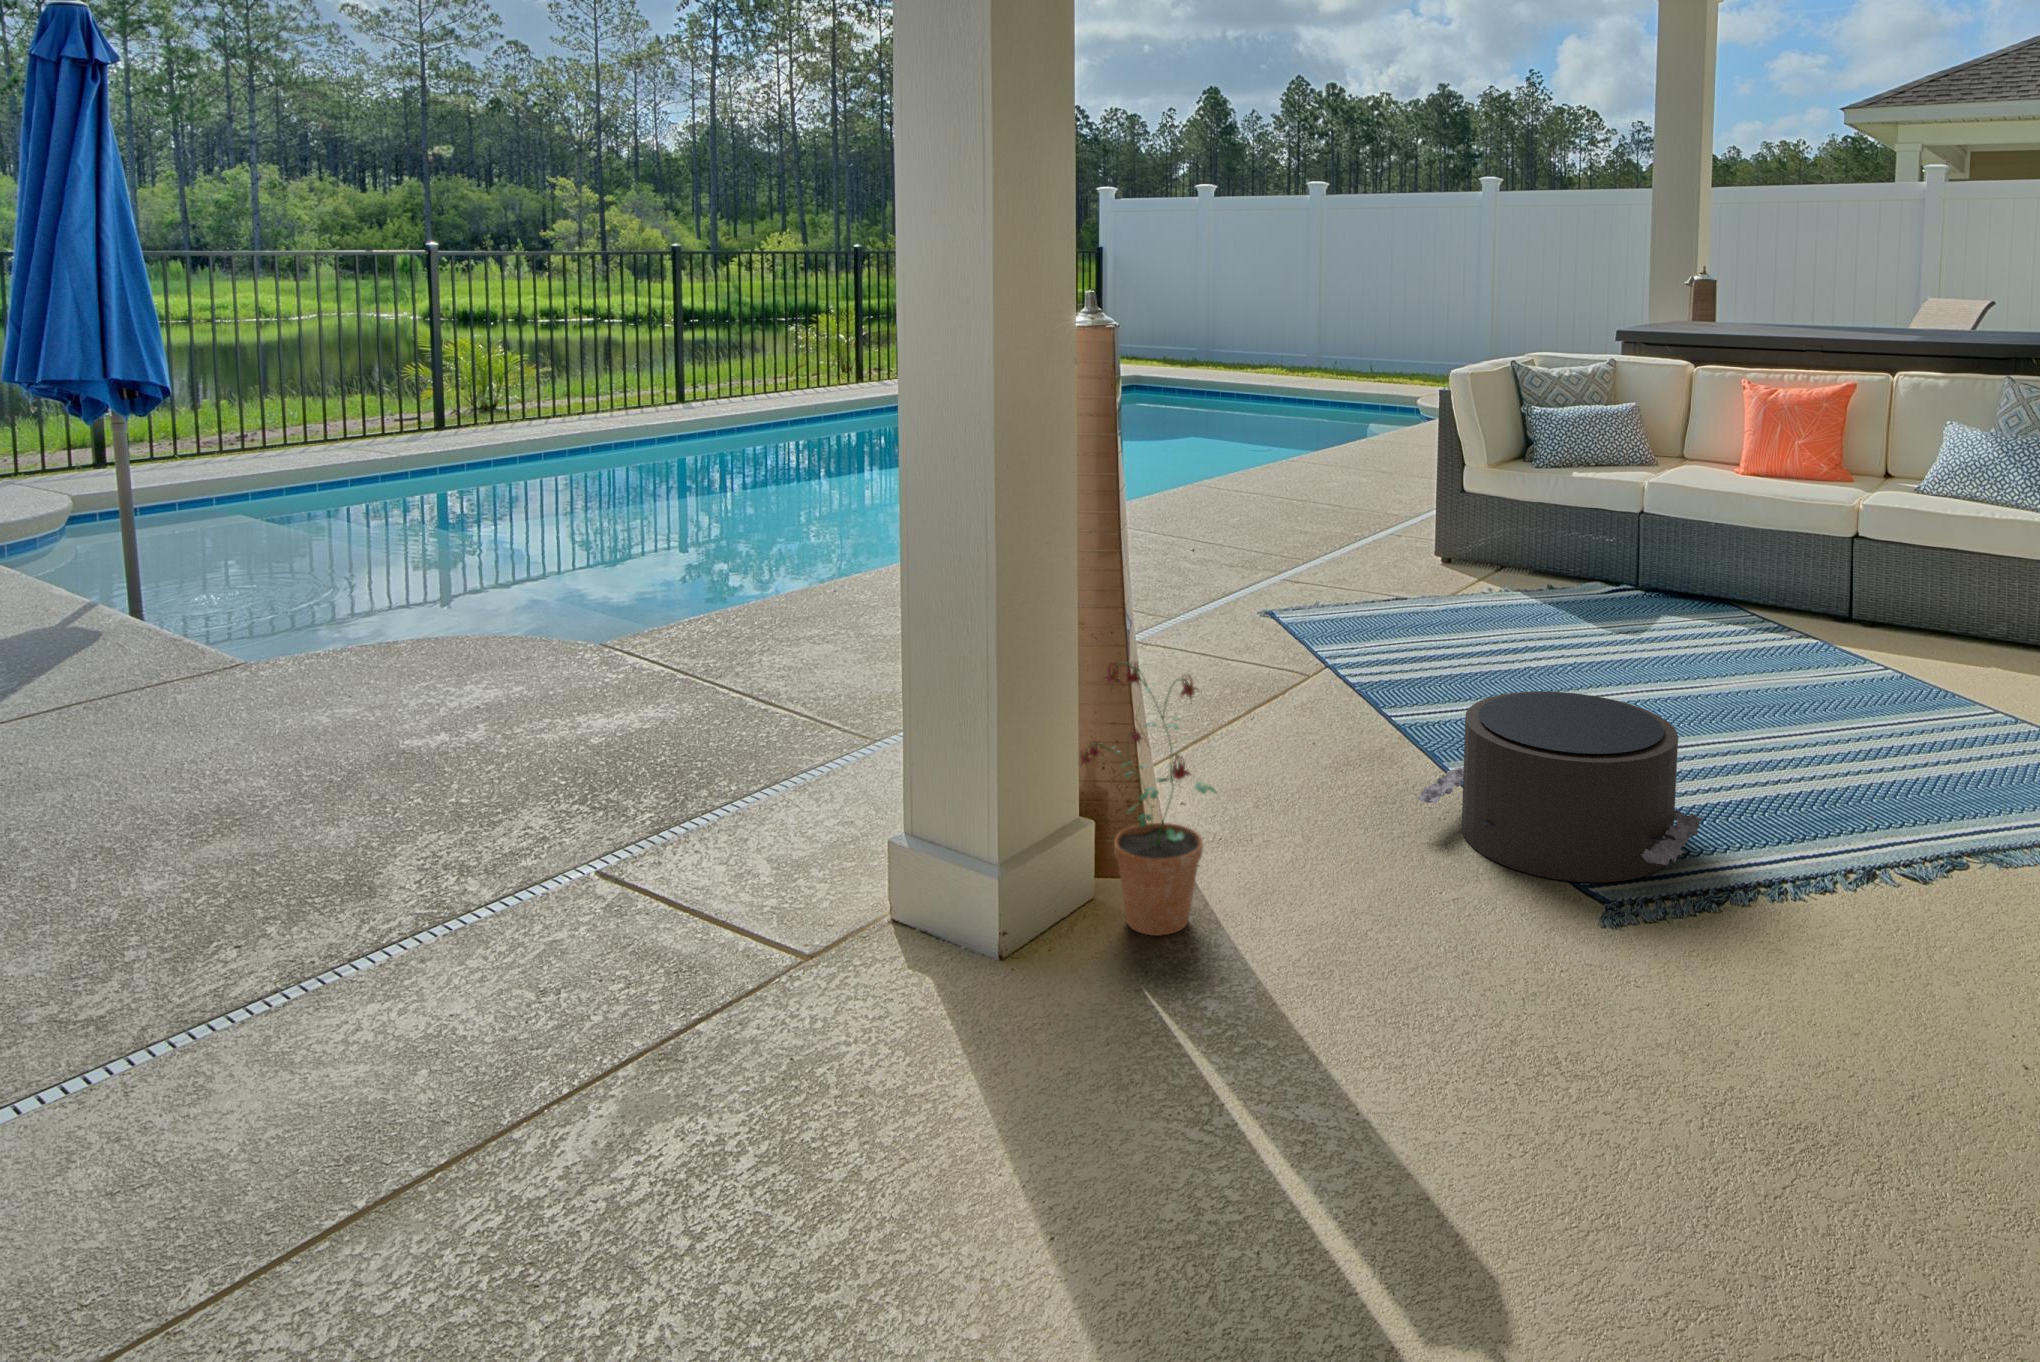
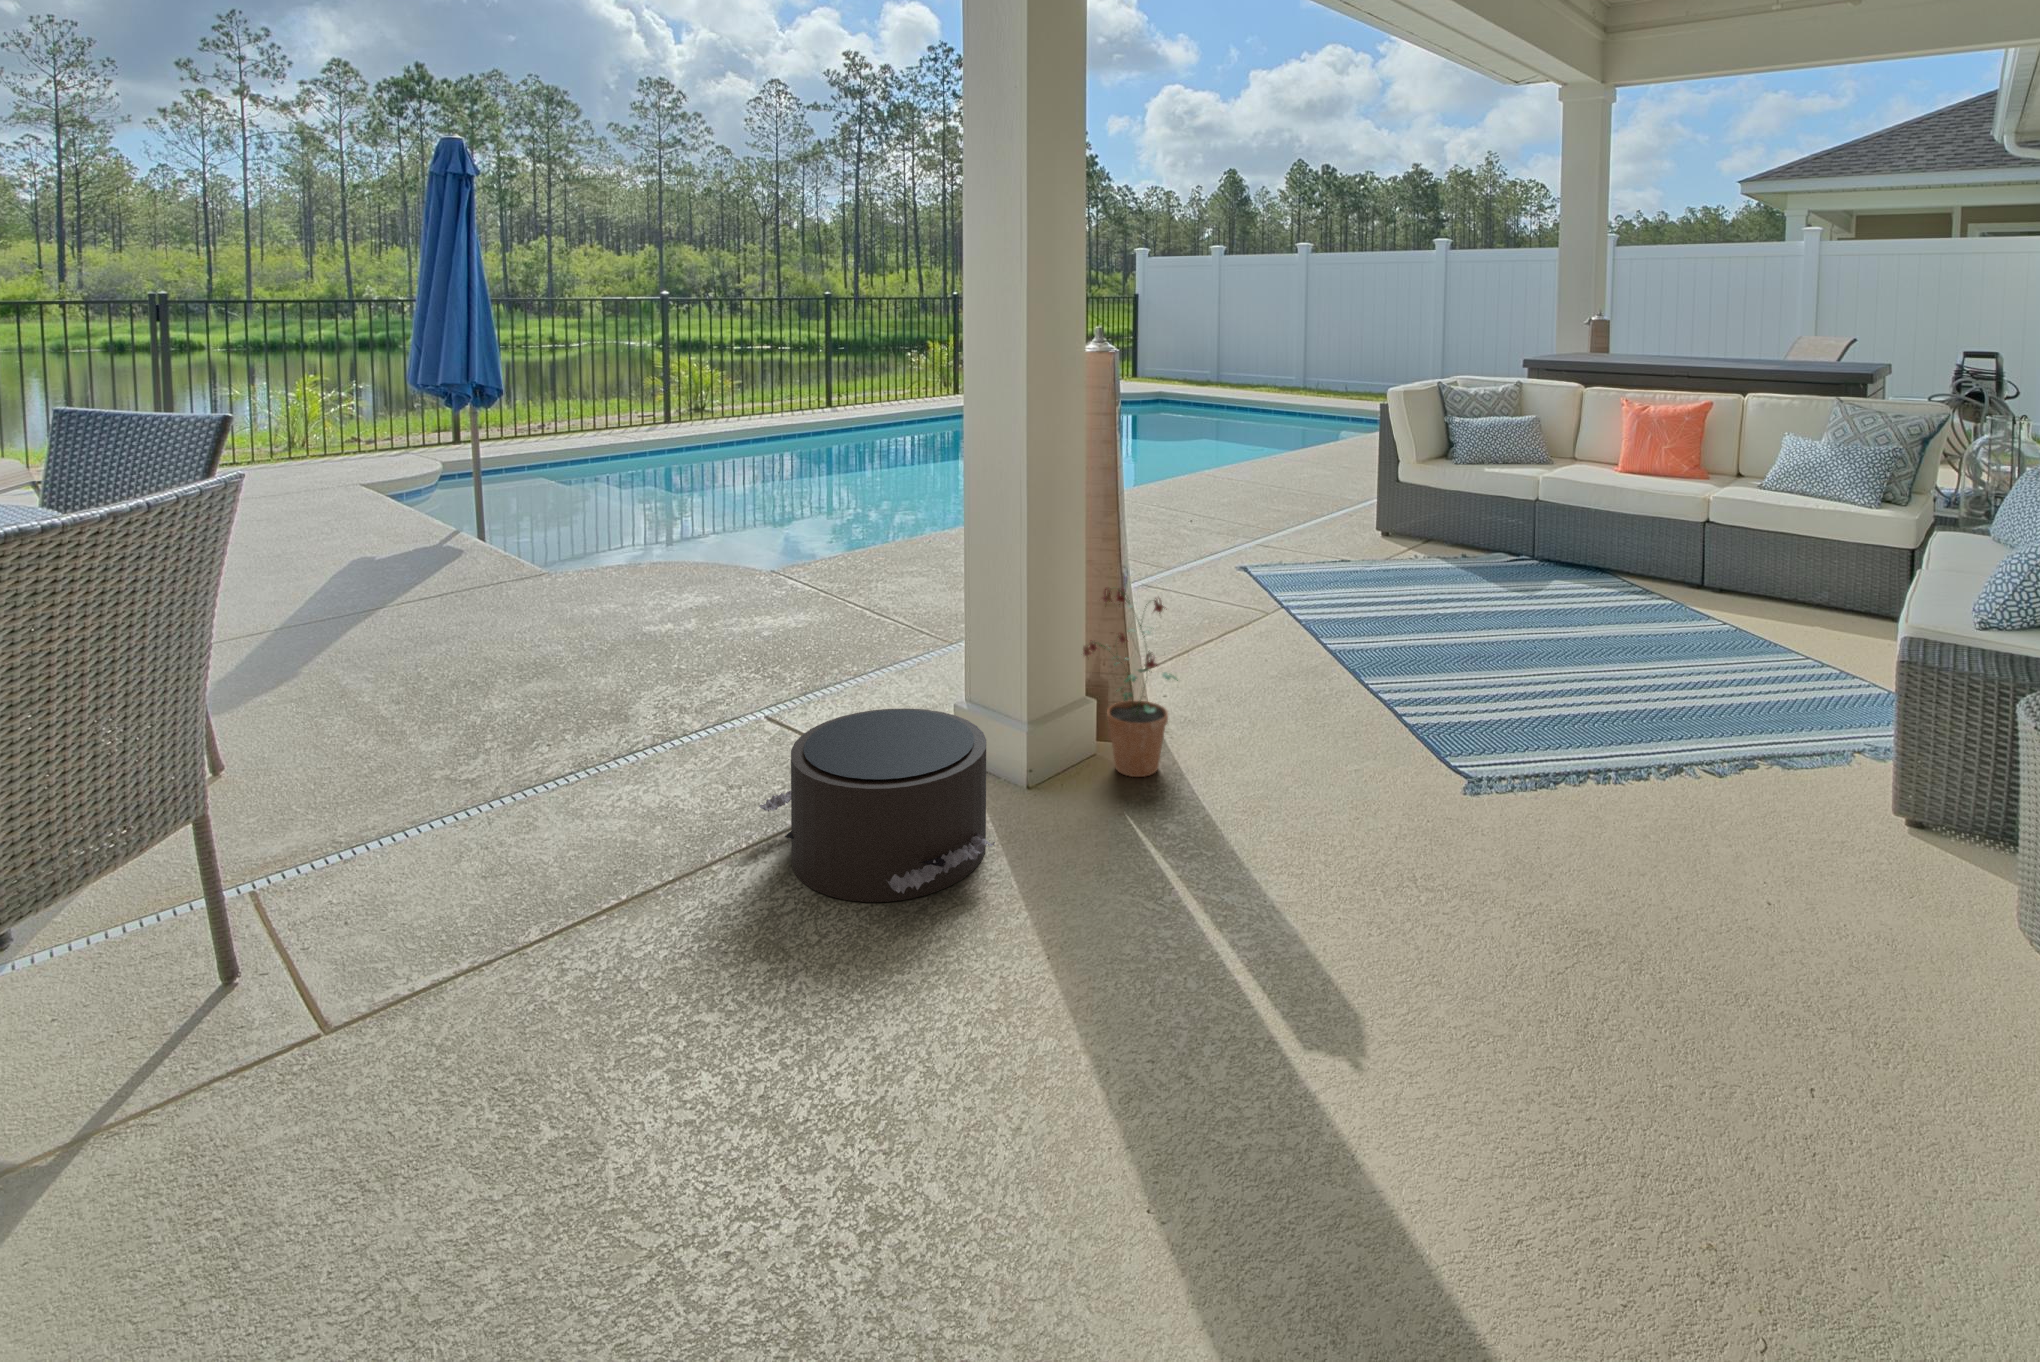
pouf: present [1418,691,1703,882] -> present [759,708,995,902]

